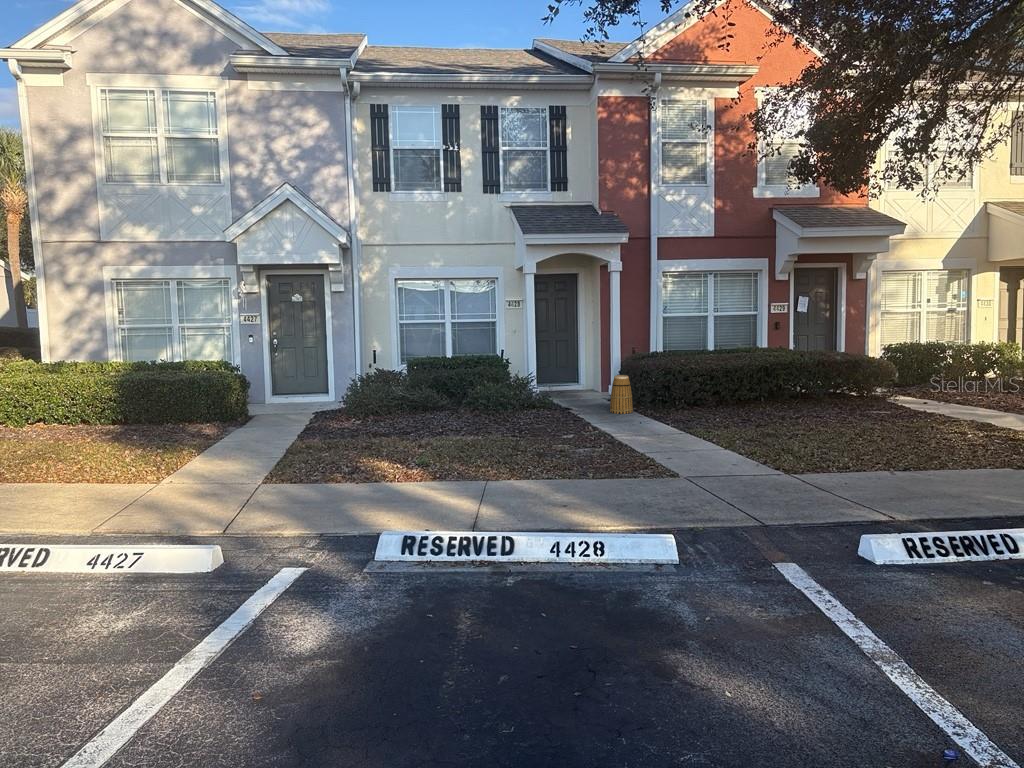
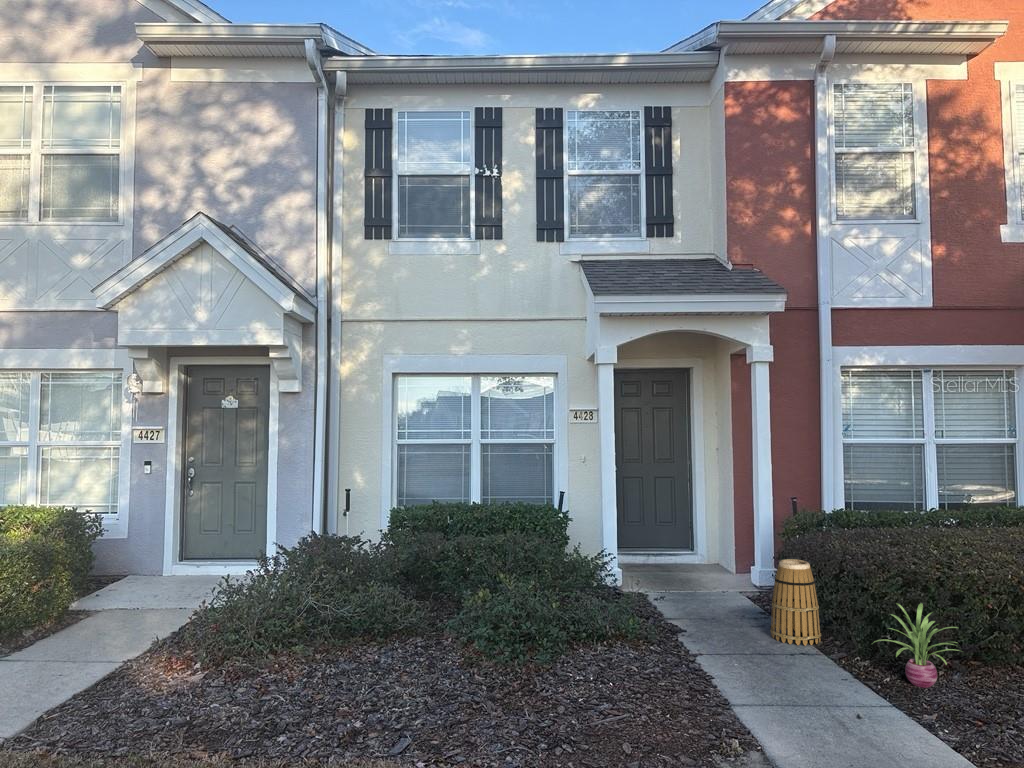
decorative plant: none [647,388,686,422] -> present [873,603,959,688]

